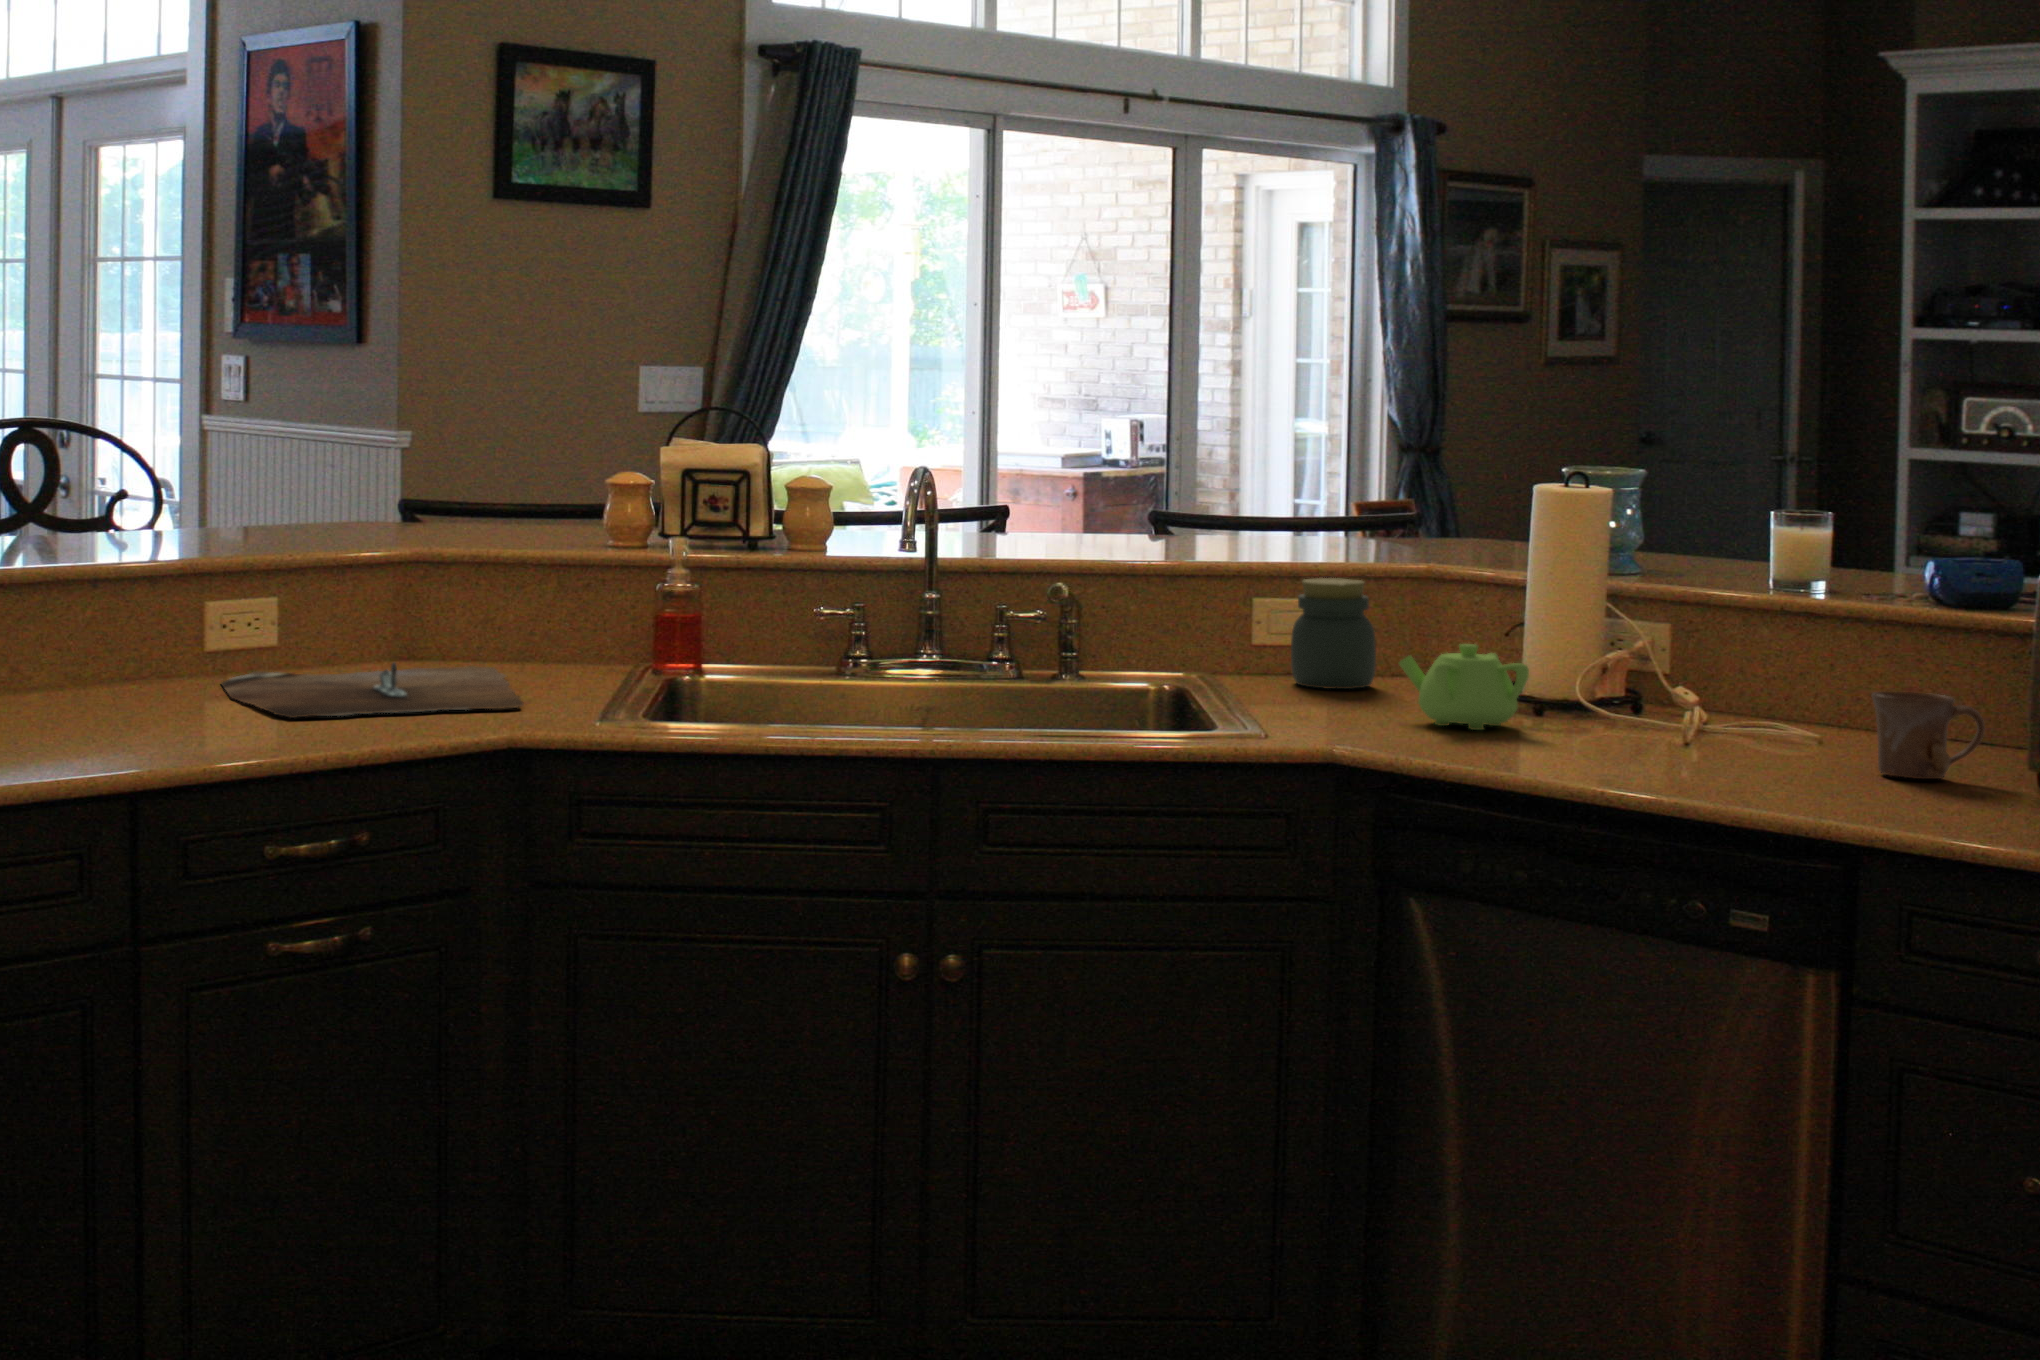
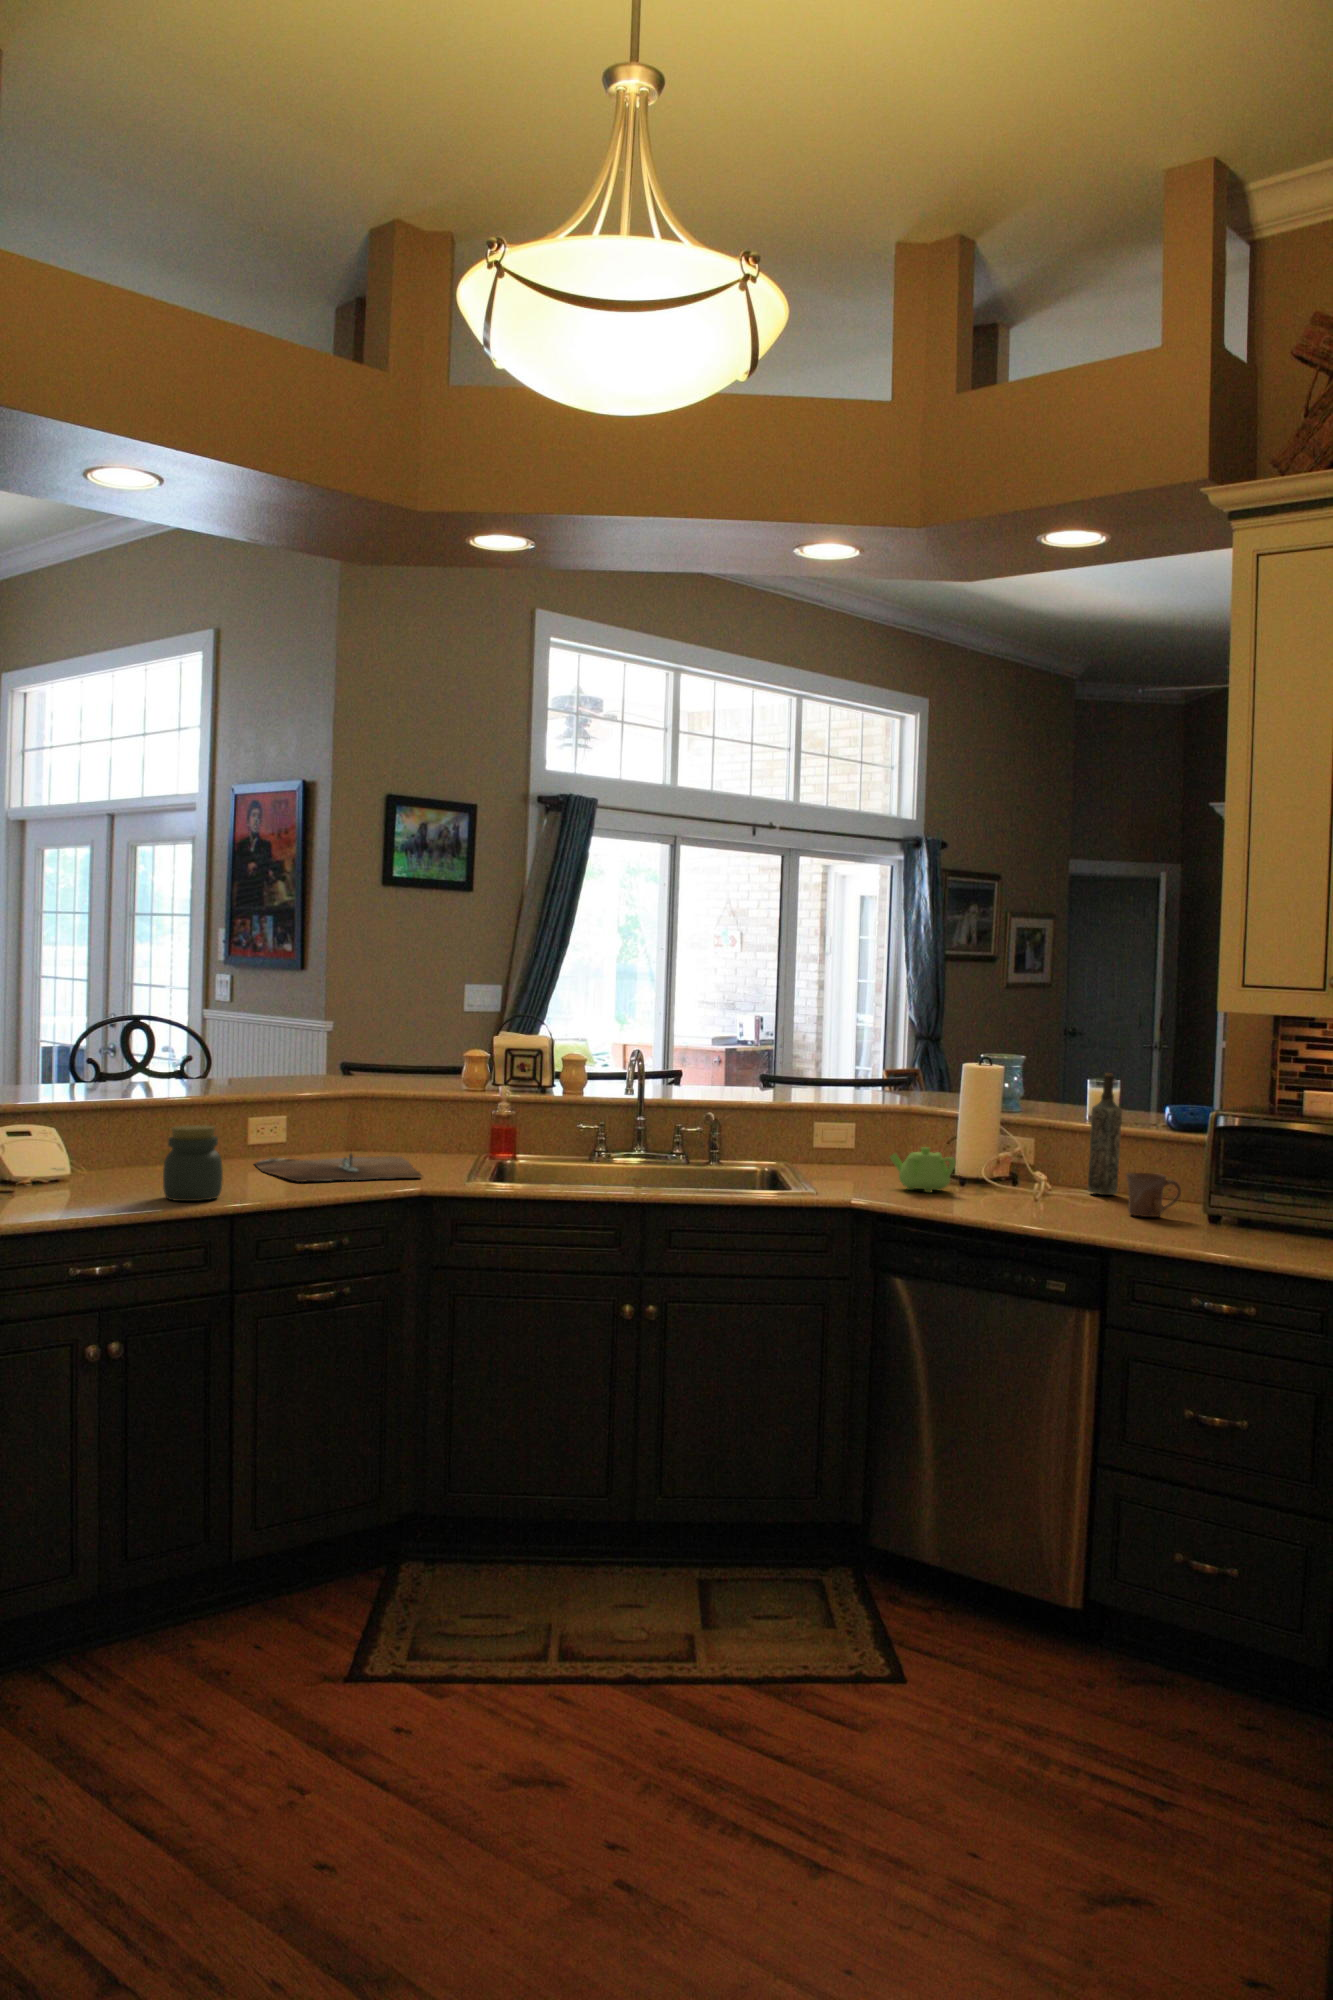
bottle: none [1782,501,1847,733] -> present [1088,1073,1122,1195]
jar: present [1291,578,1376,689] -> present [163,1125,223,1201]

